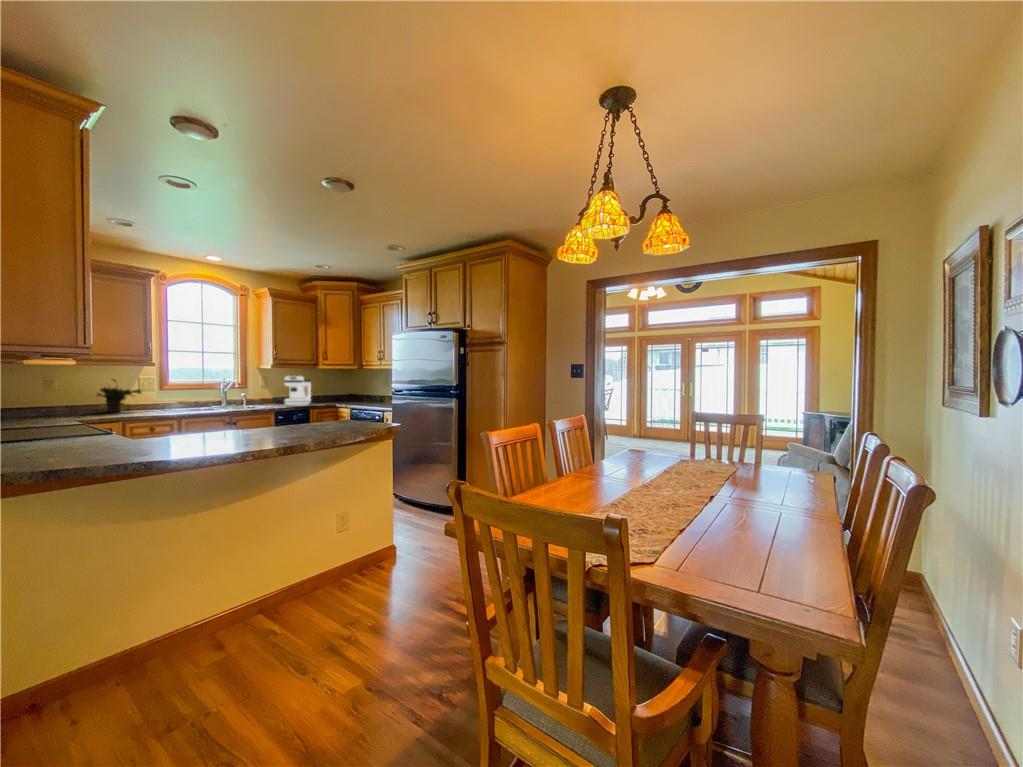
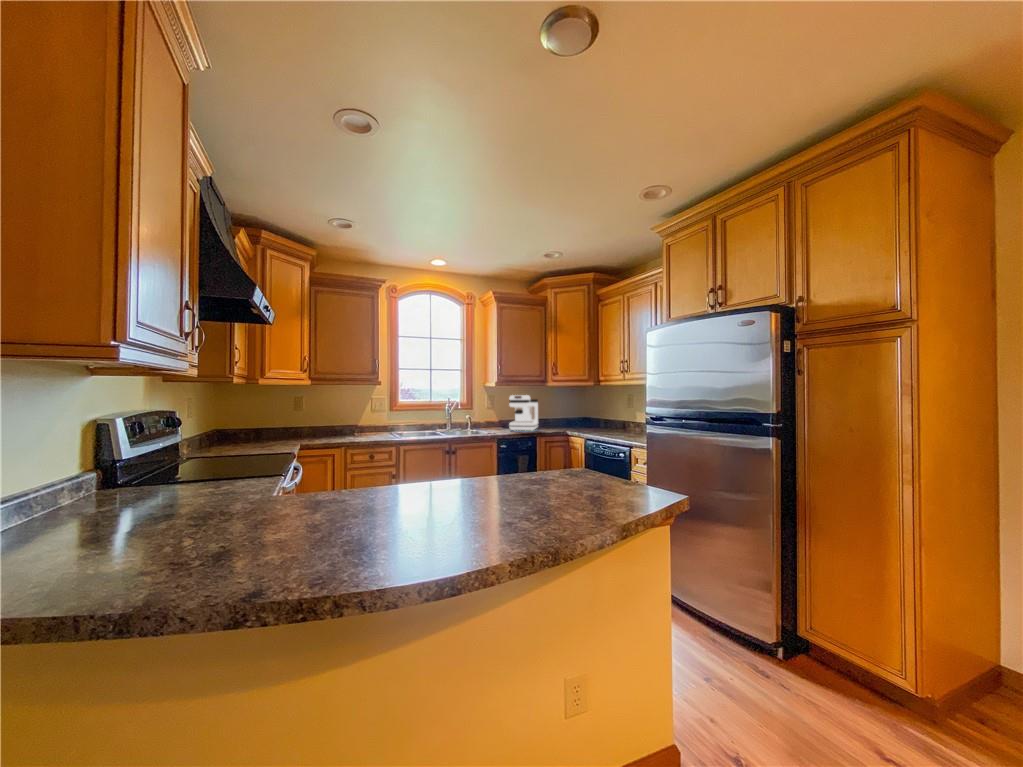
potted plant: present [97,379,141,412] -> none [332,399,371,434]

